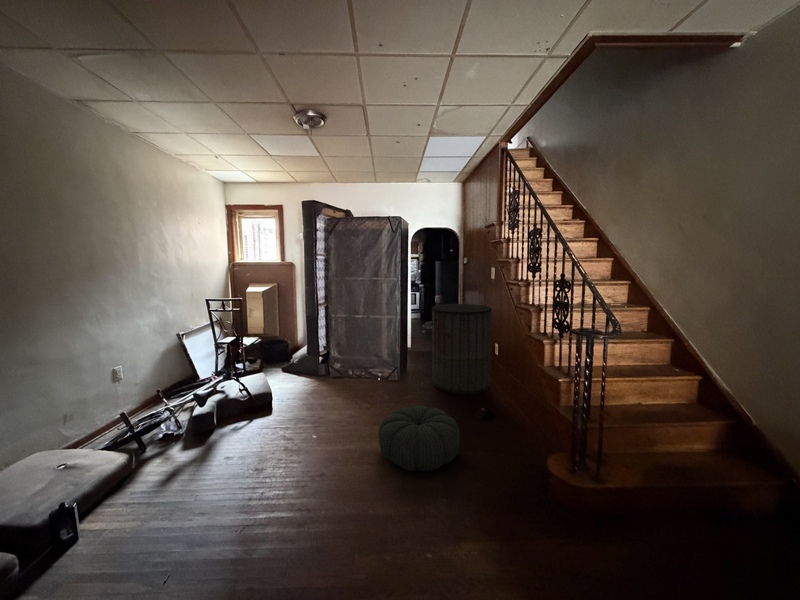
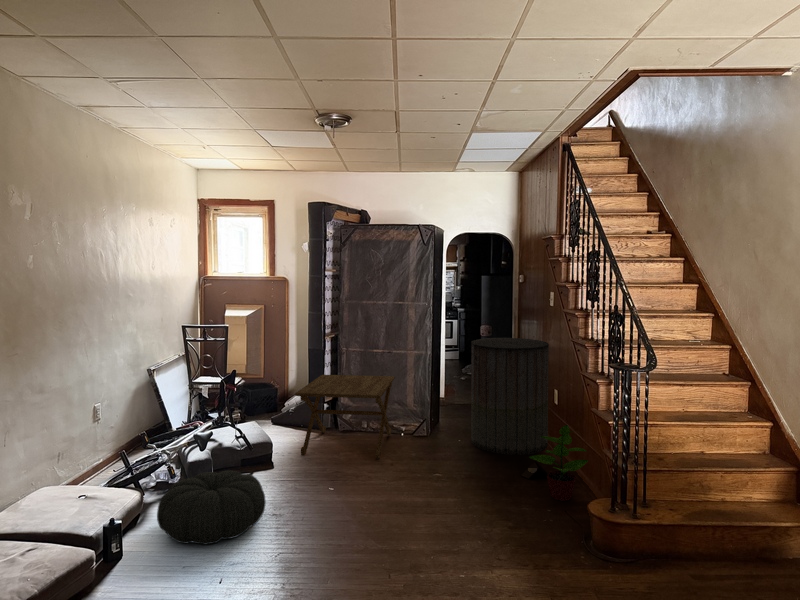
side table: none [291,335,374,402] -> present [295,375,395,458]
potted plant: none [483,376,535,441] -> present [529,425,588,501]
pouf: present [379,406,460,471] -> present [157,470,266,544]

